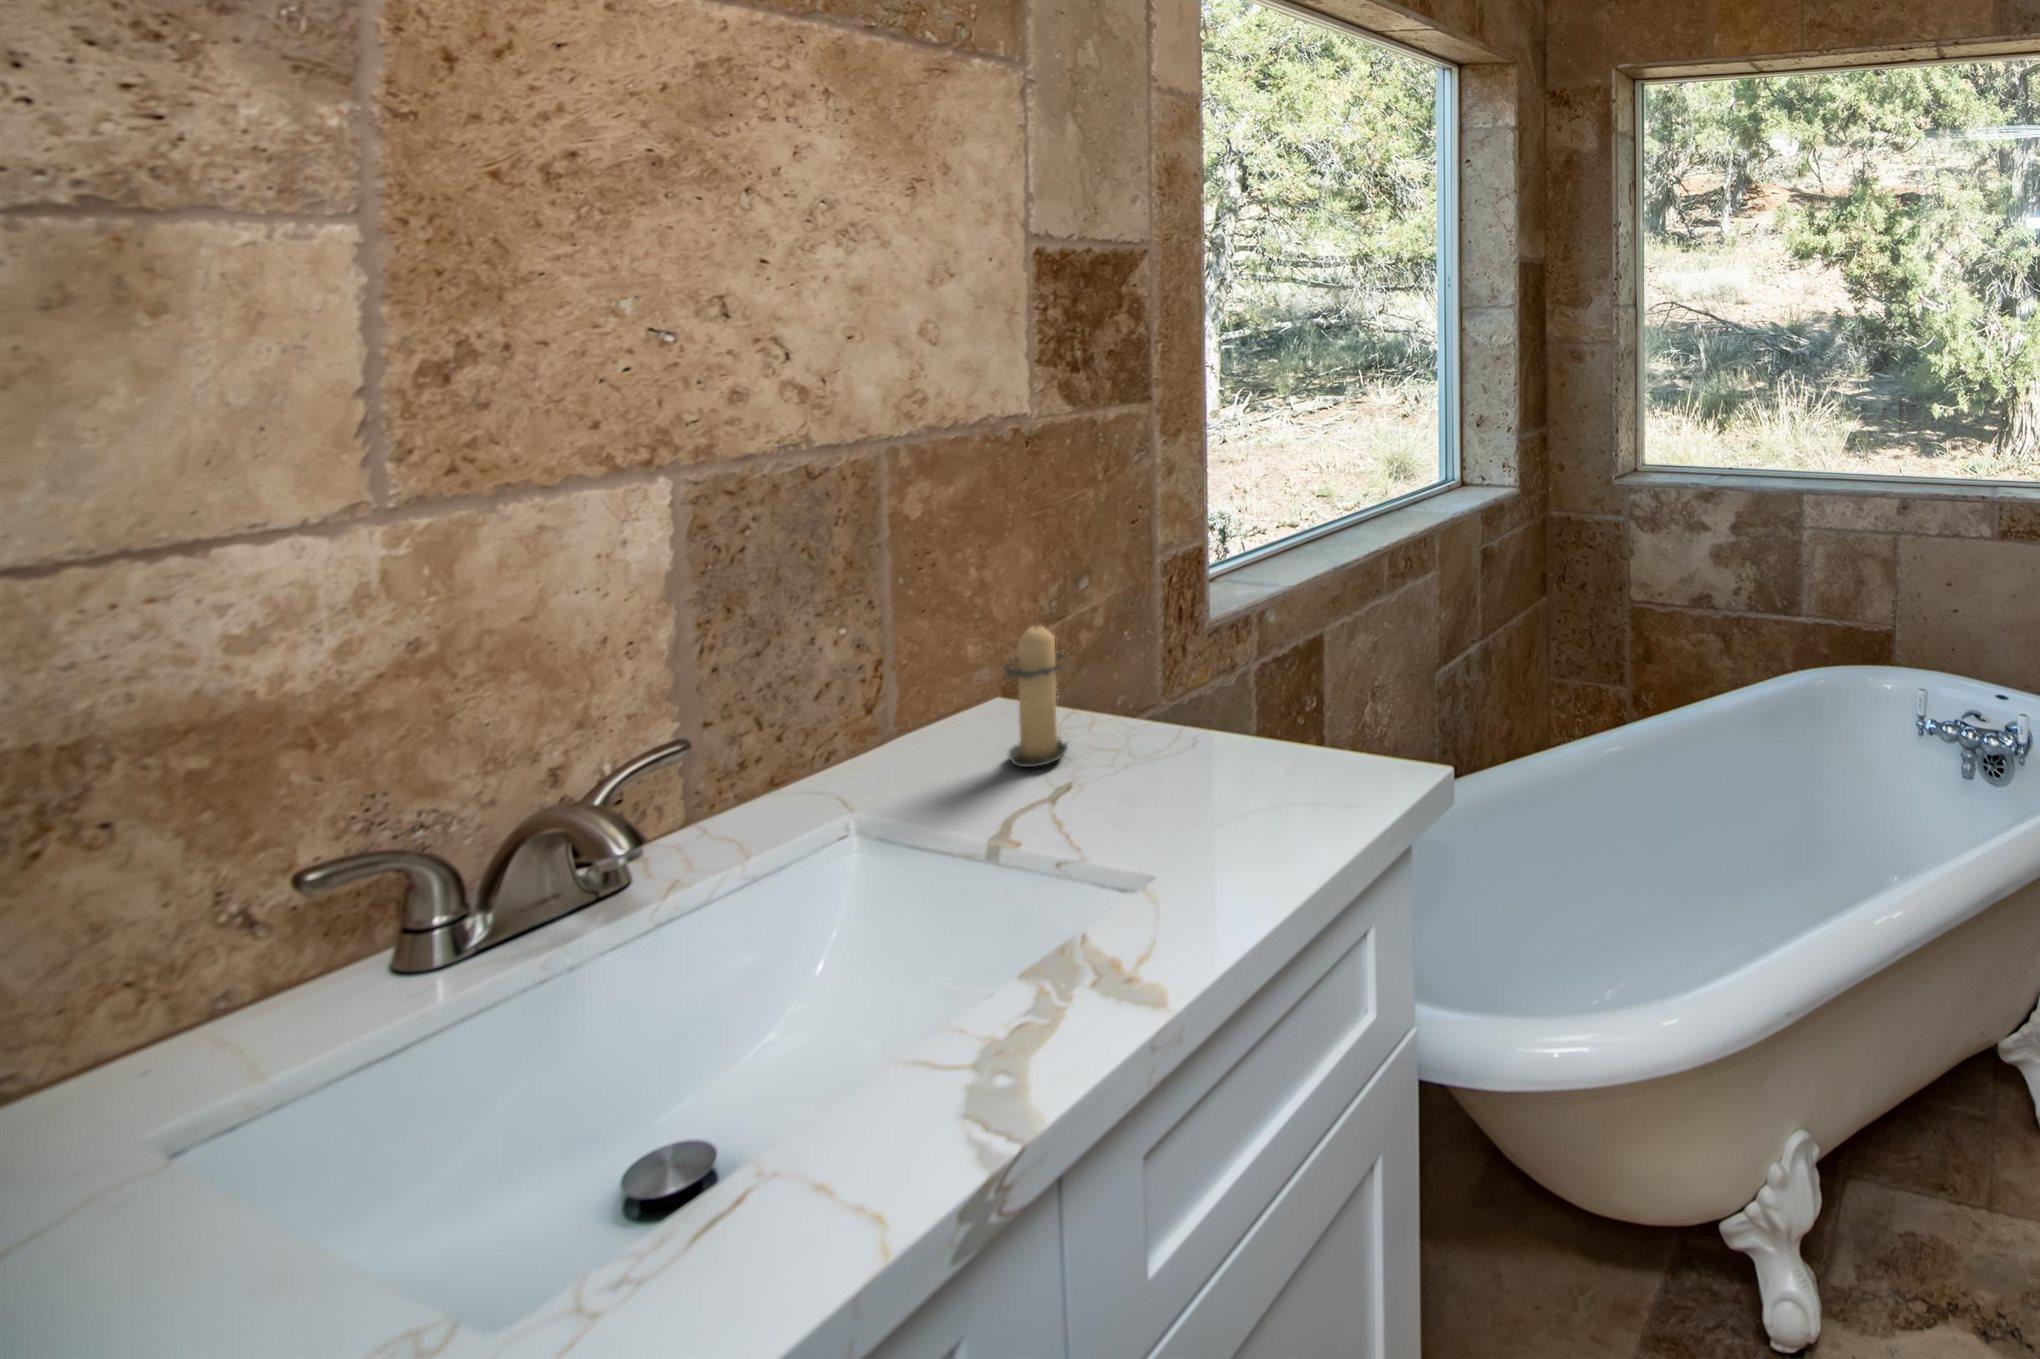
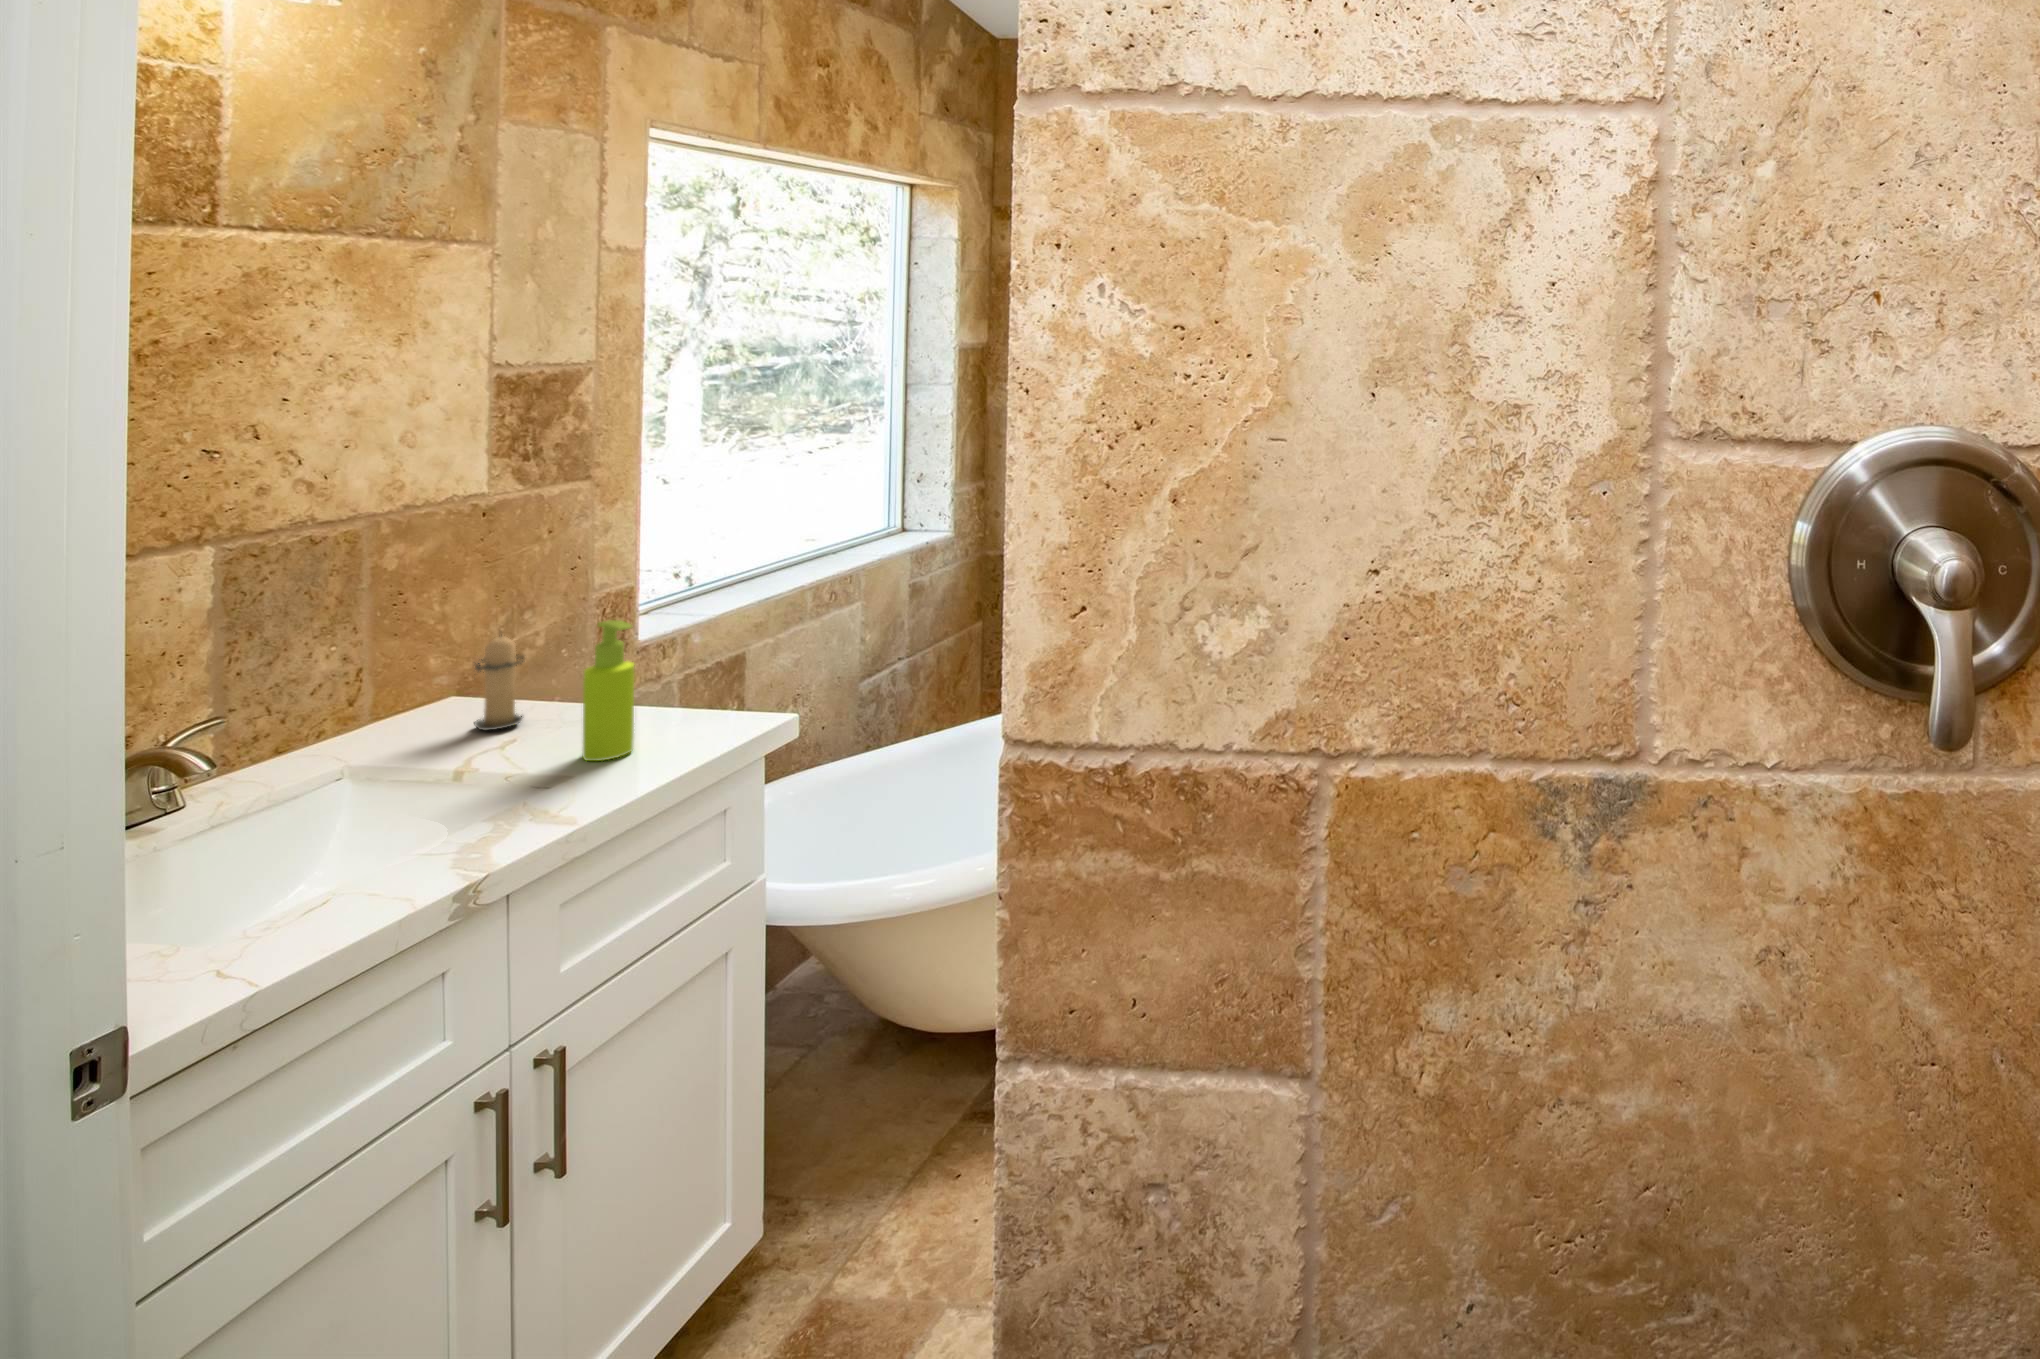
soap dispenser: none [1131,621,1201,858] -> present [583,620,634,761]

